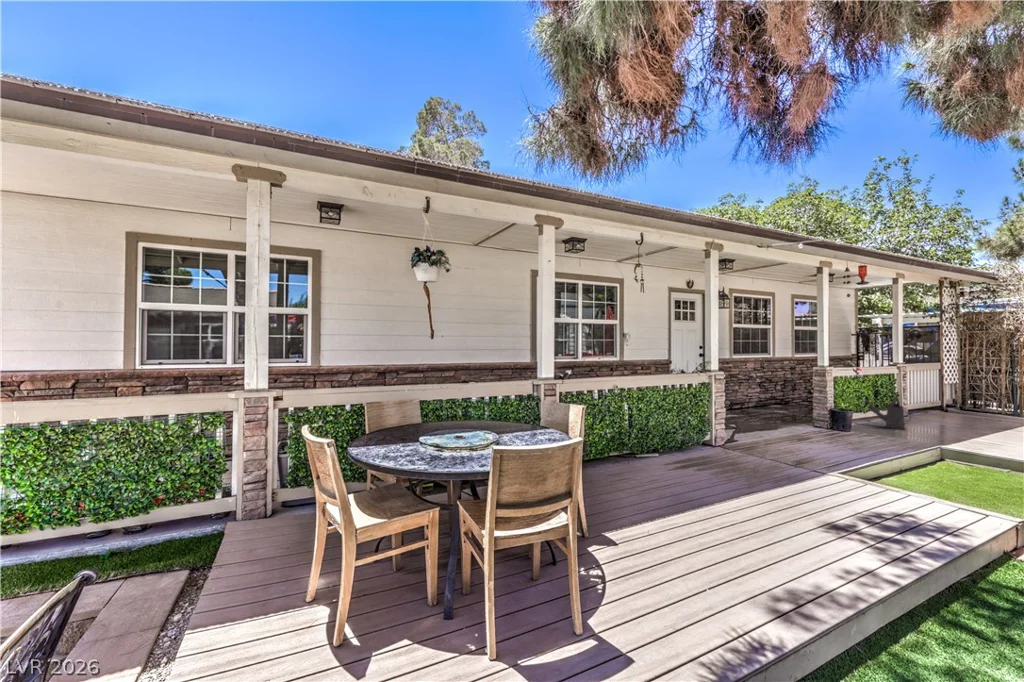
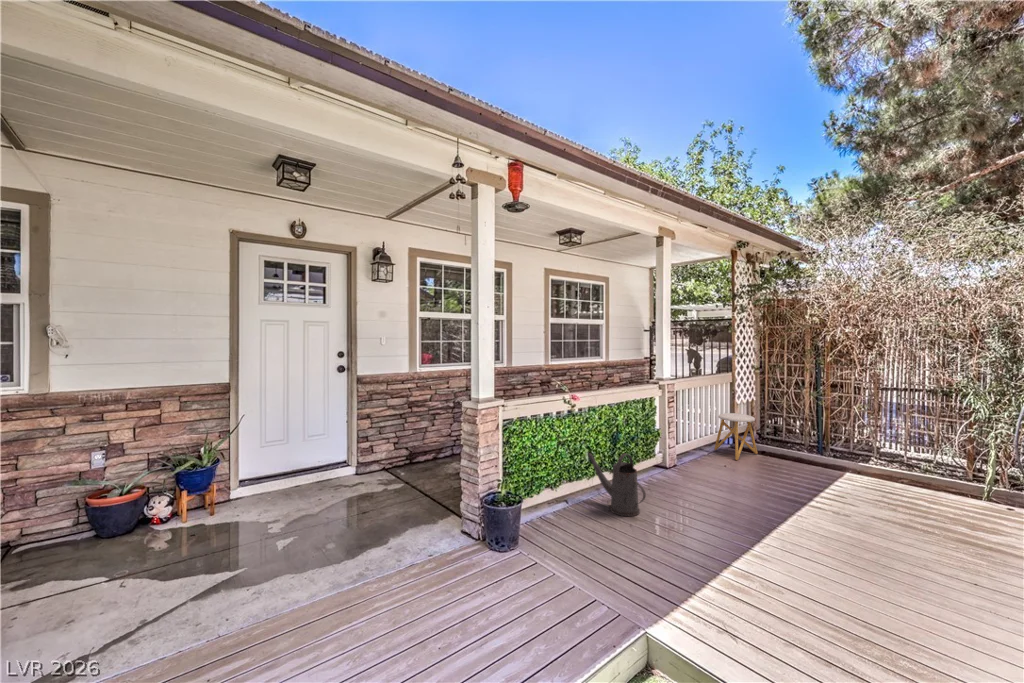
stool: none [929,389,964,417] -> present [714,413,758,460]

